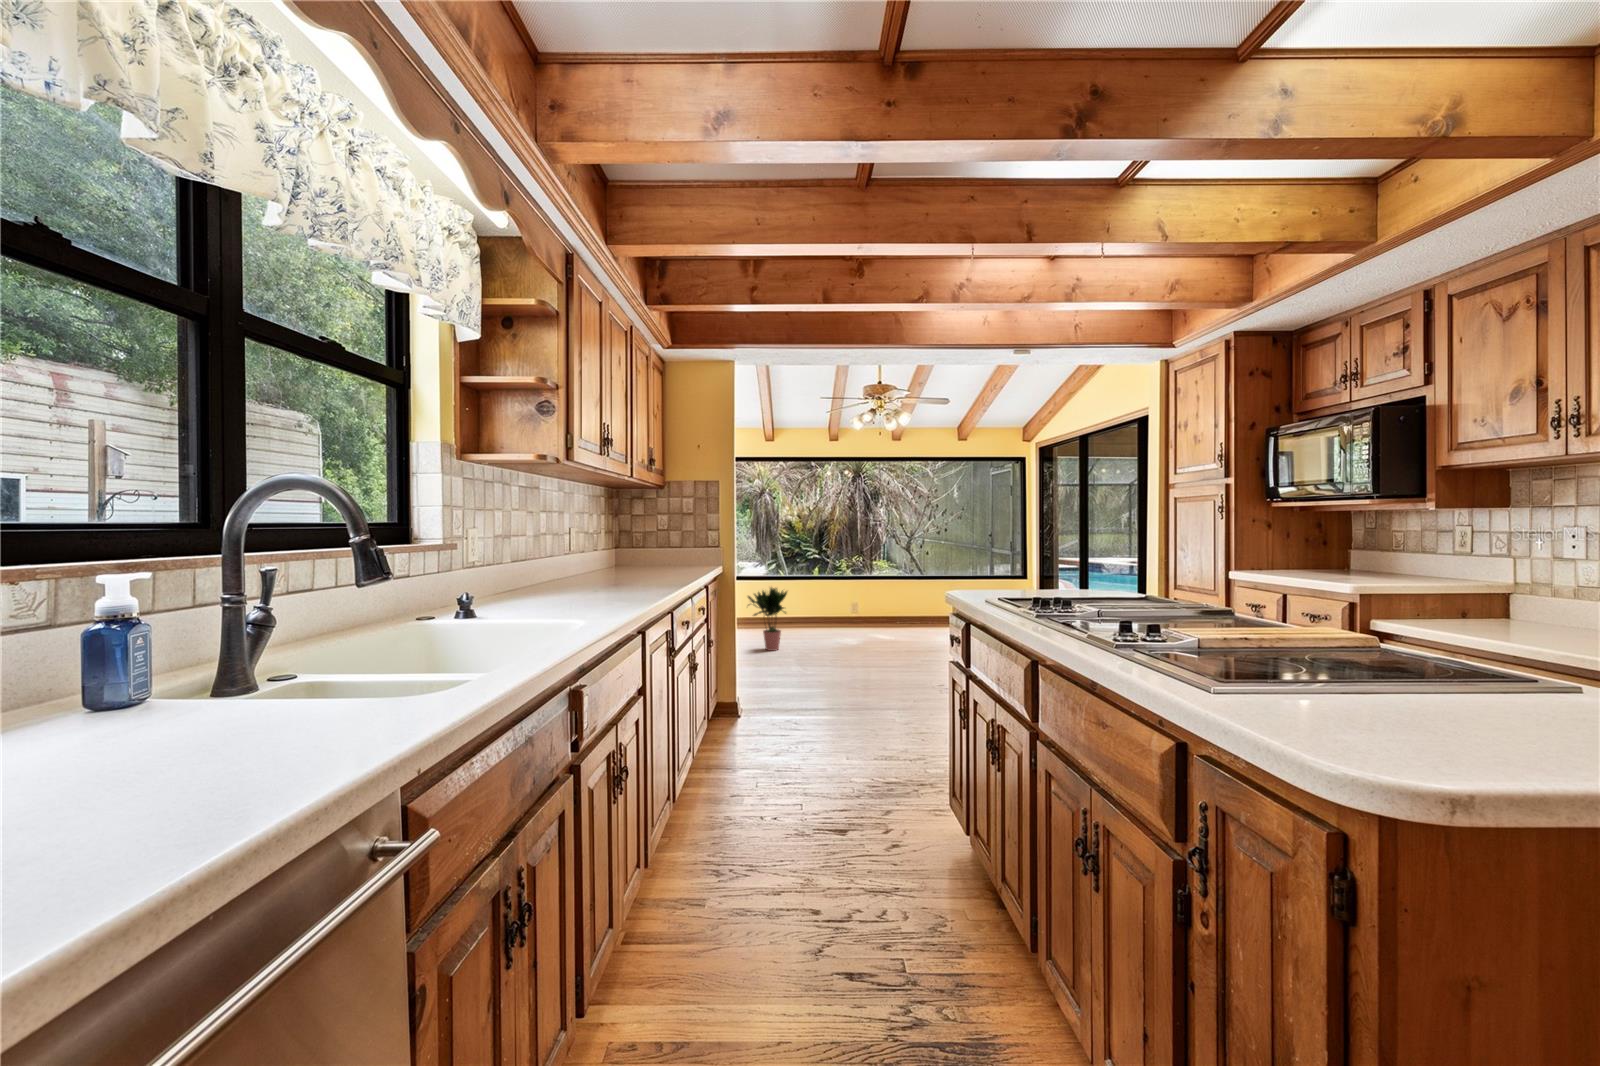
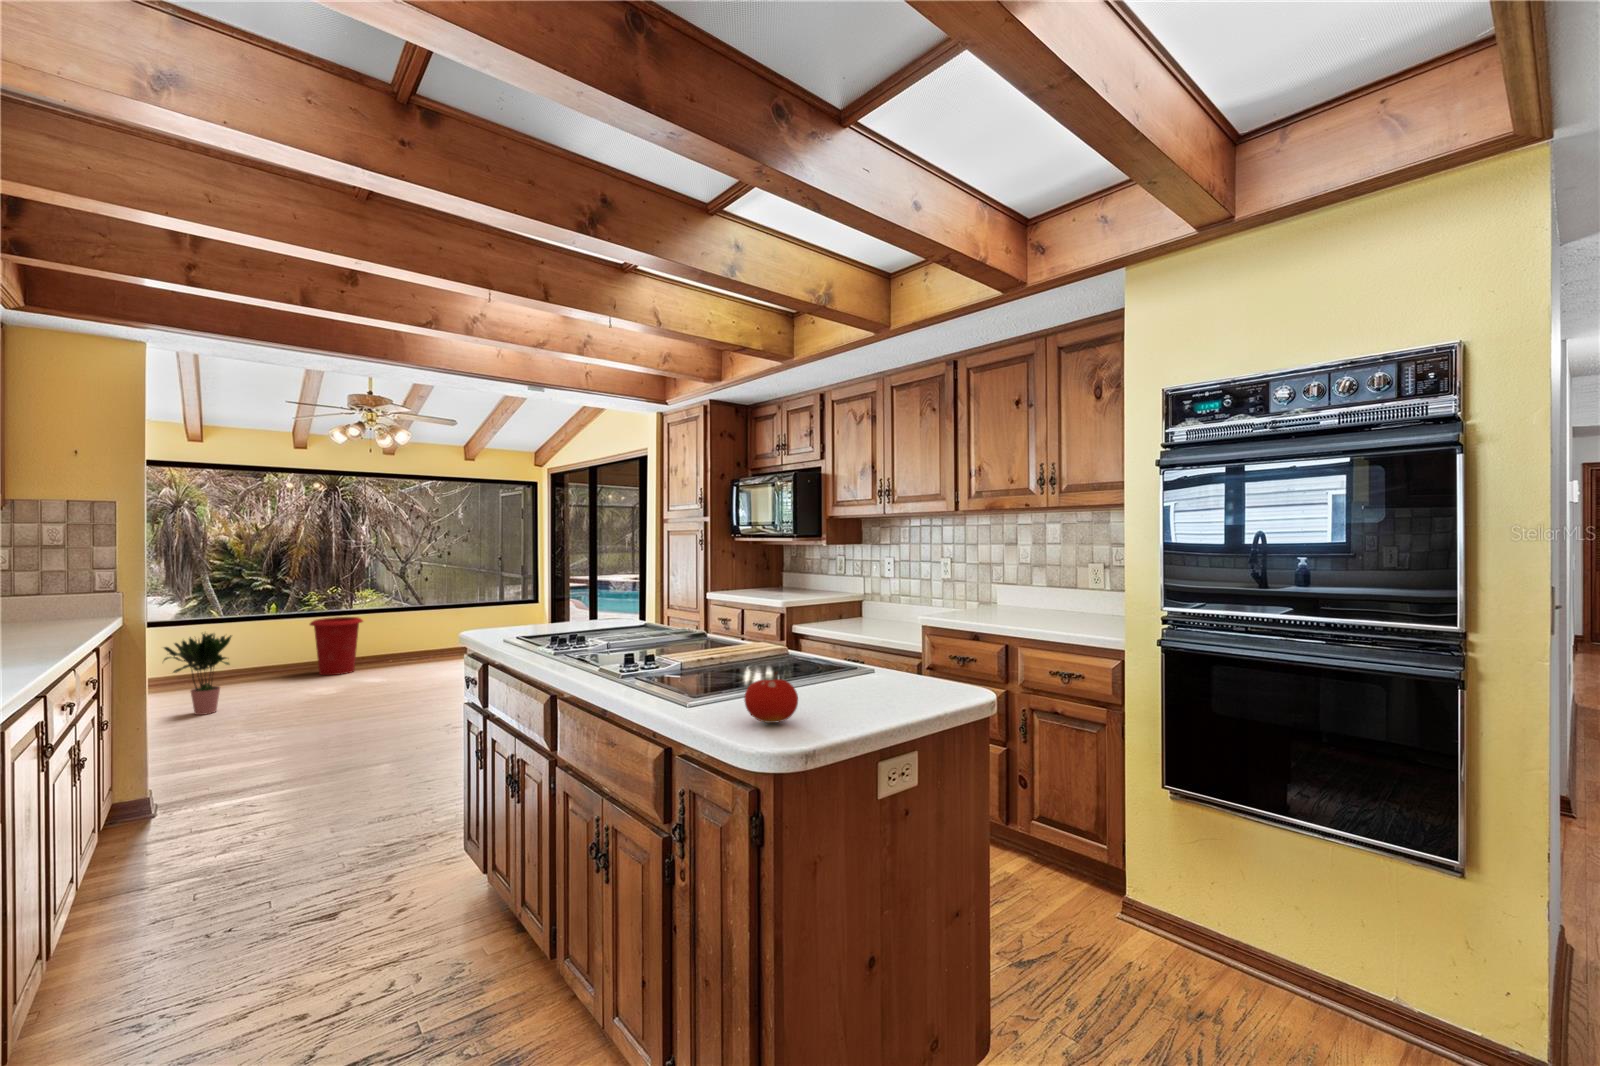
waste bin: none [840,582,879,631] -> present [310,617,363,675]
fruit: none [1309,654,1416,732] -> present [744,673,798,723]

